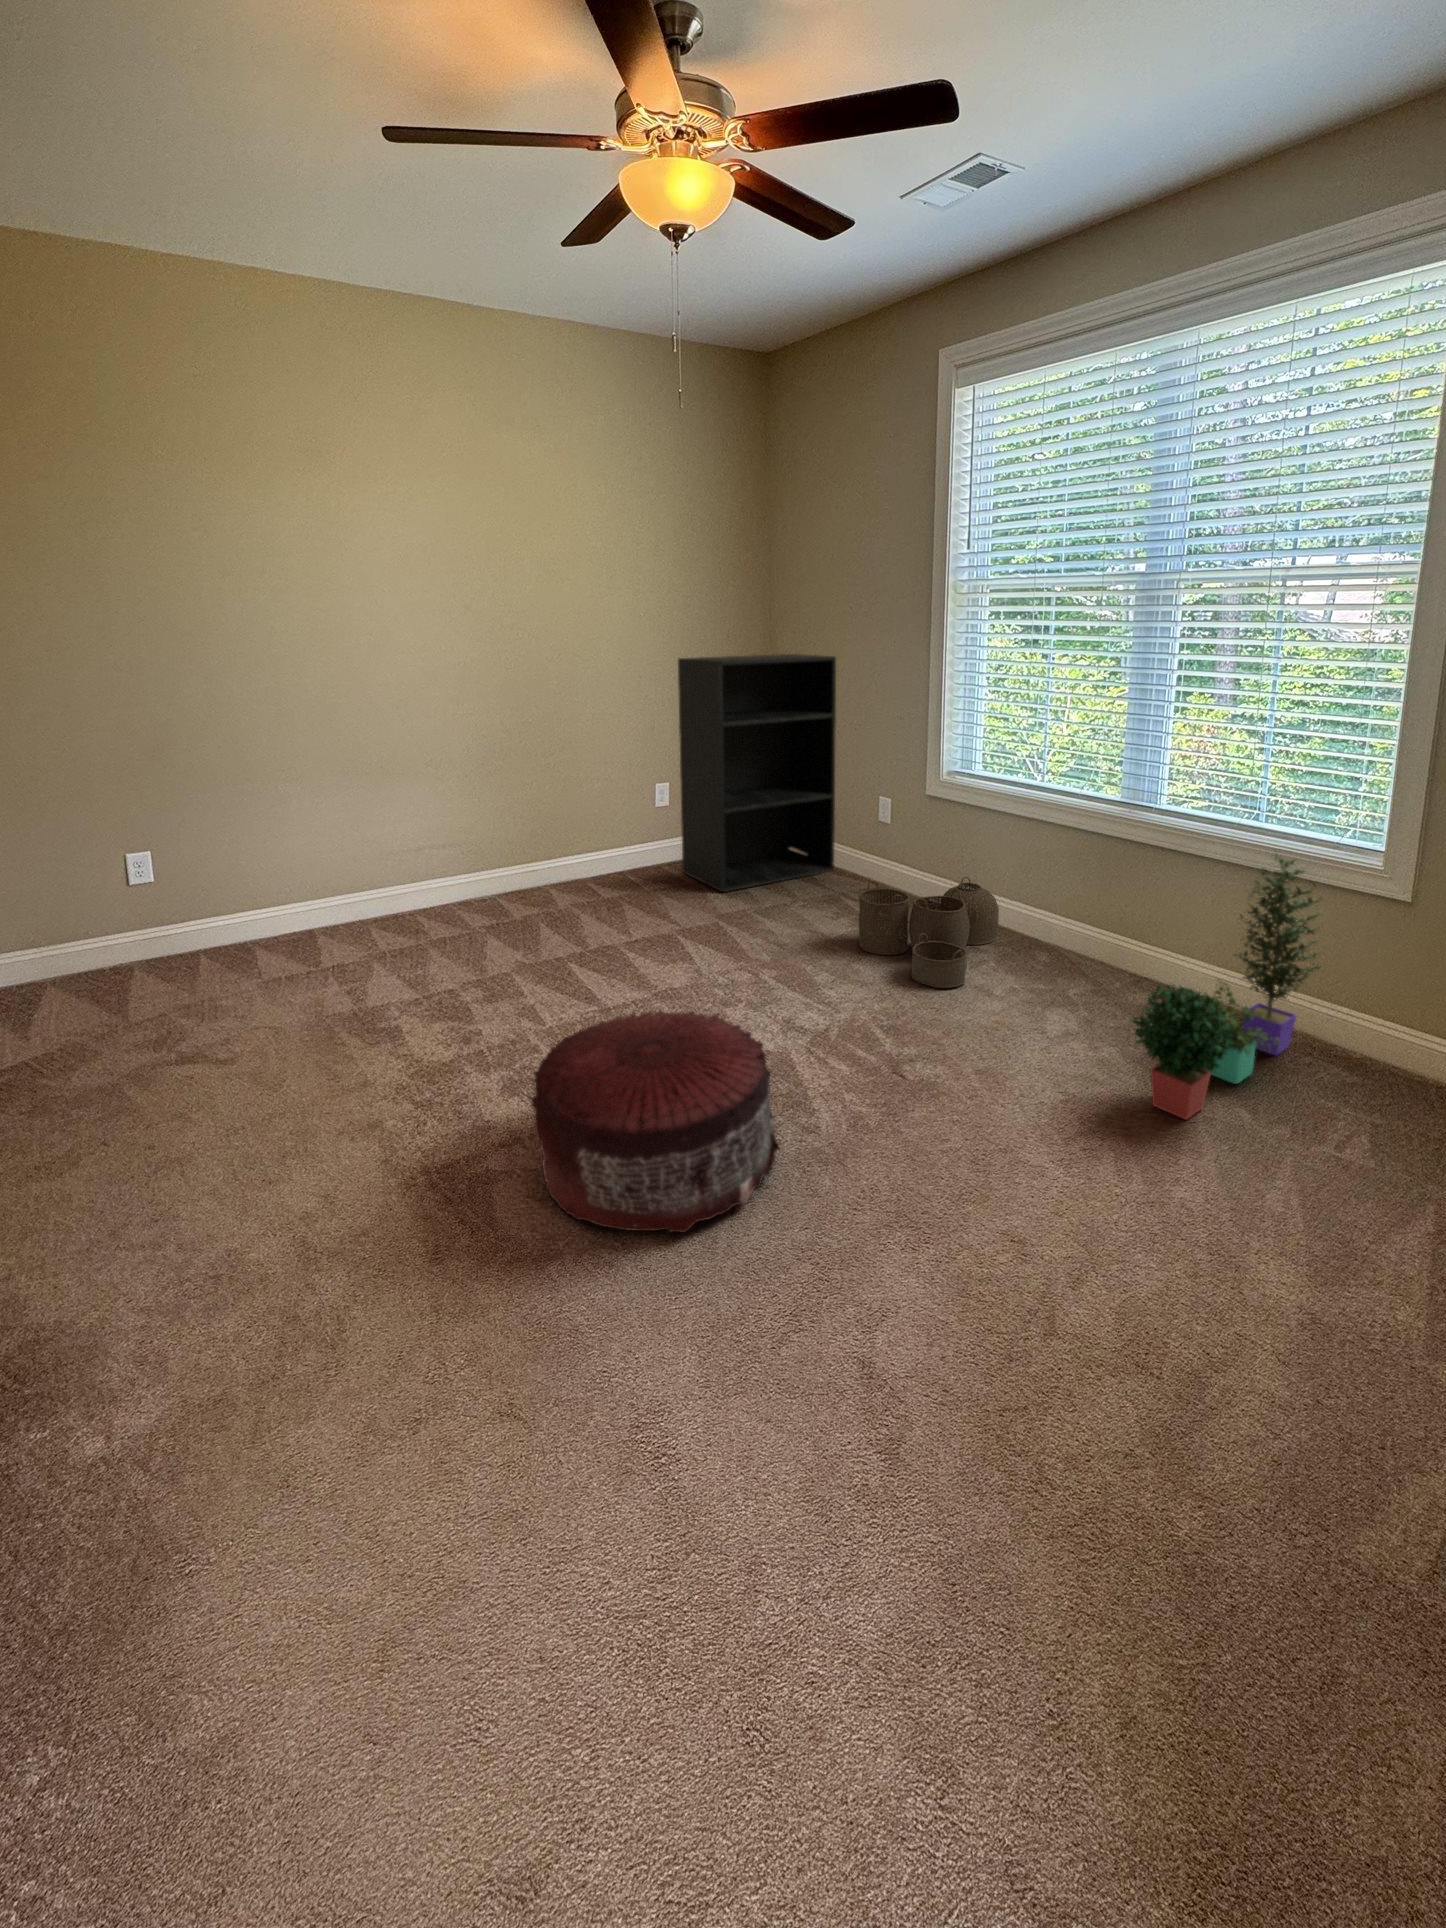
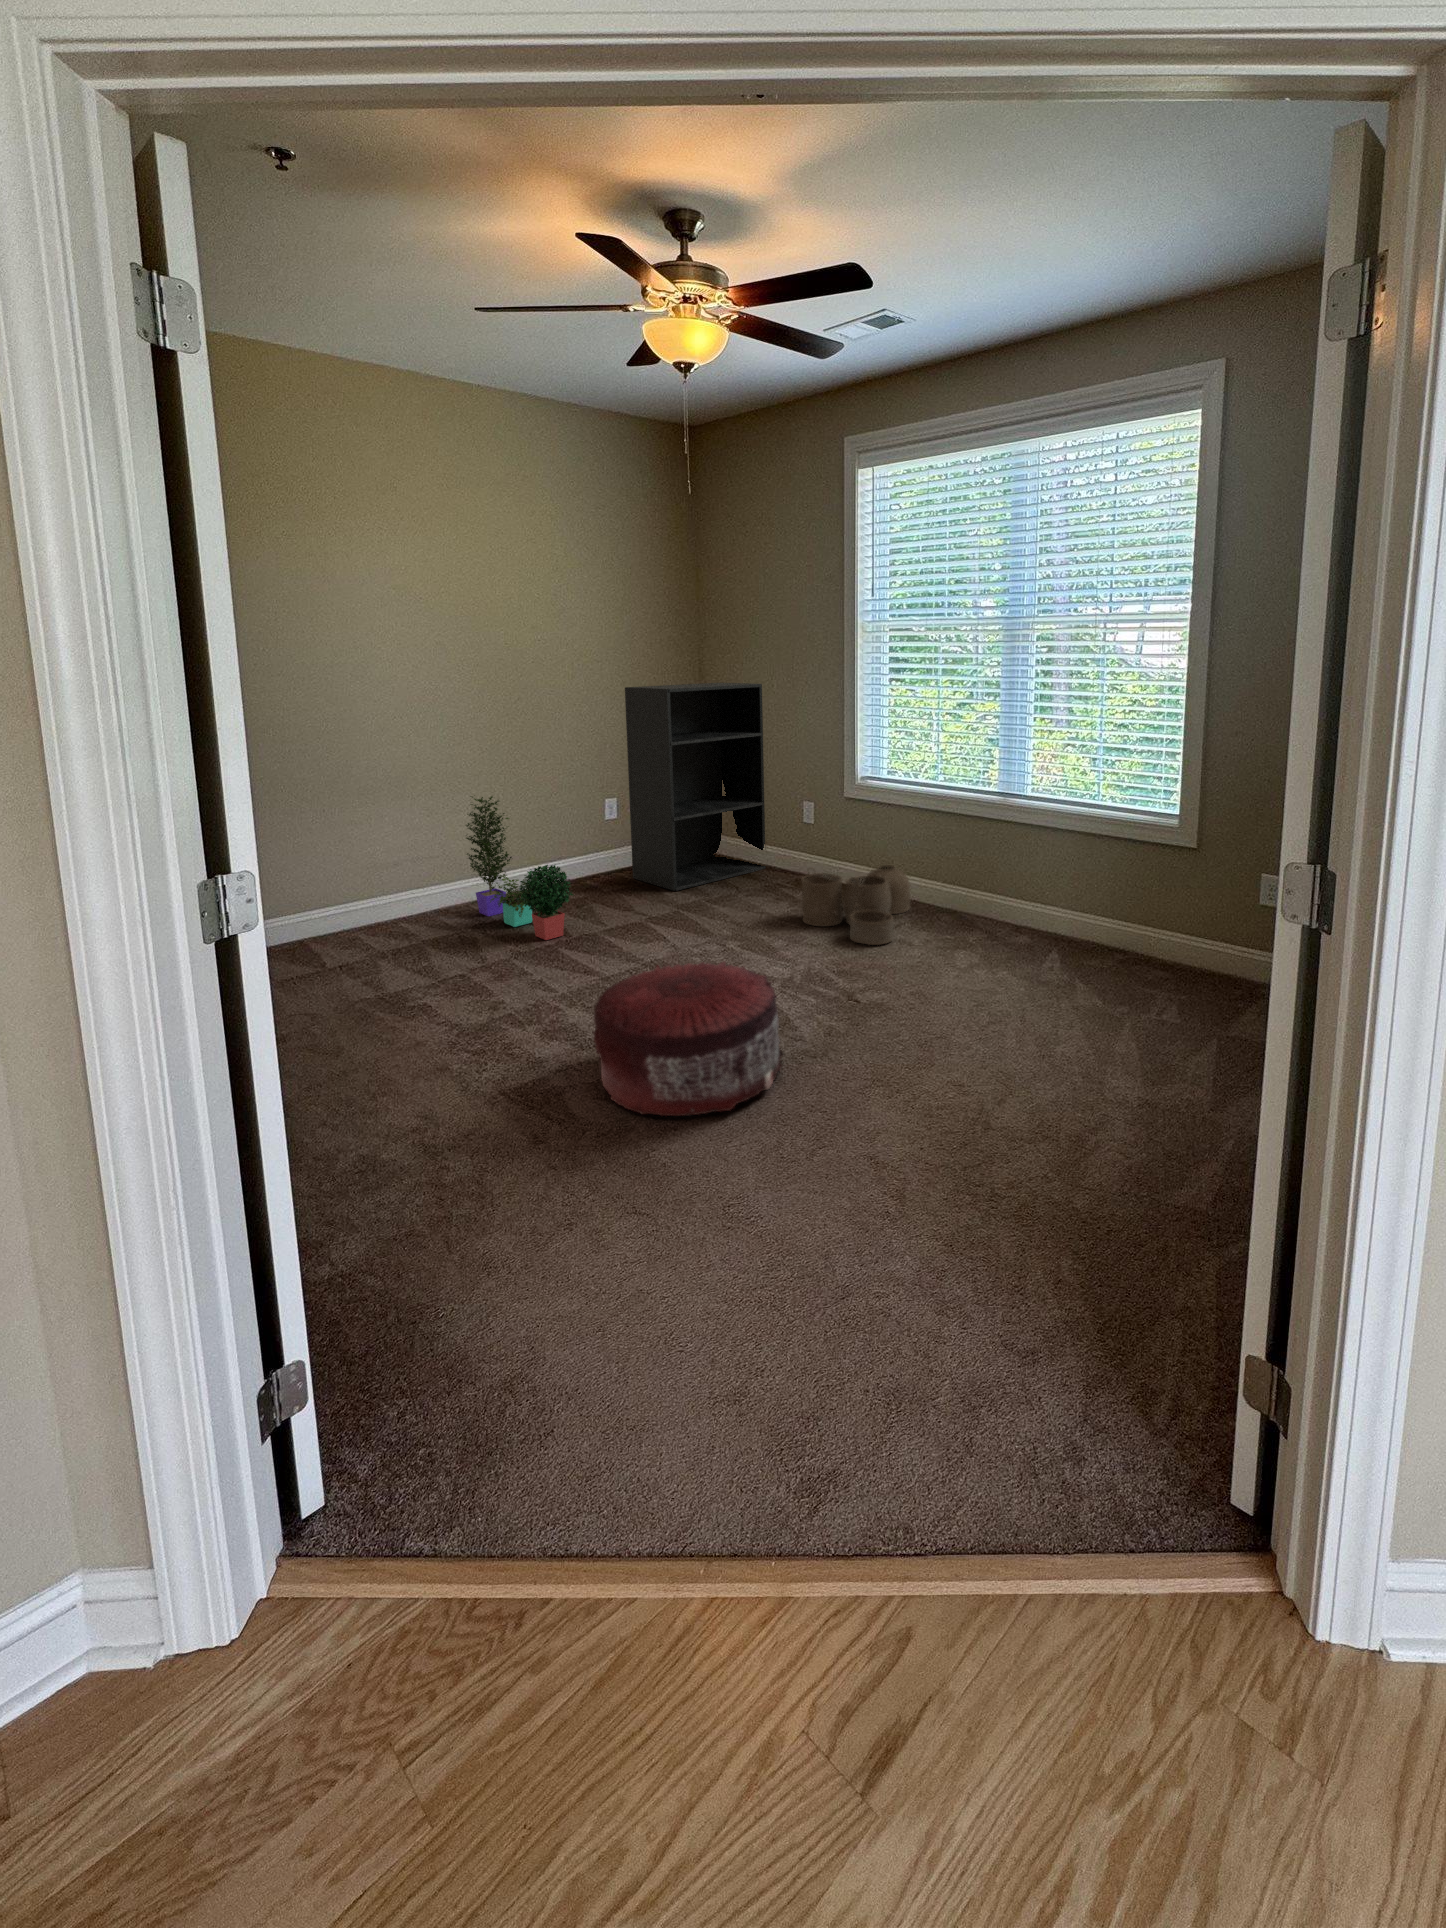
potted plant: present [1132,851,1321,1119] -> present [466,796,573,940]

